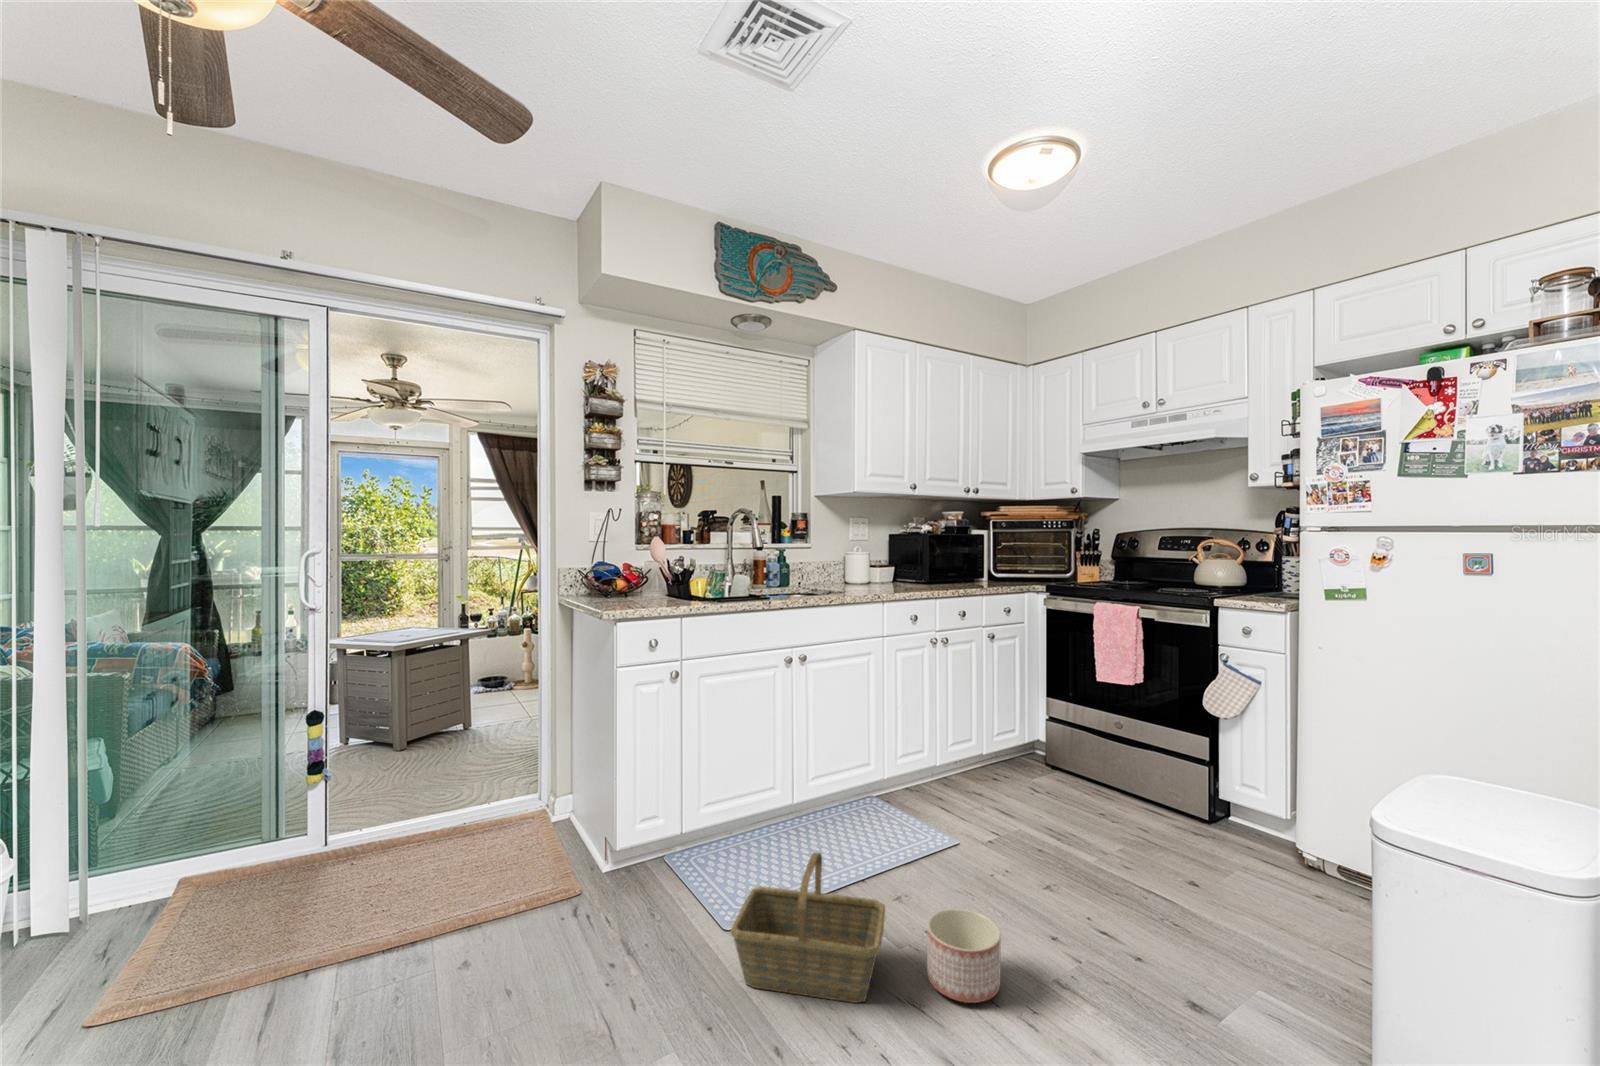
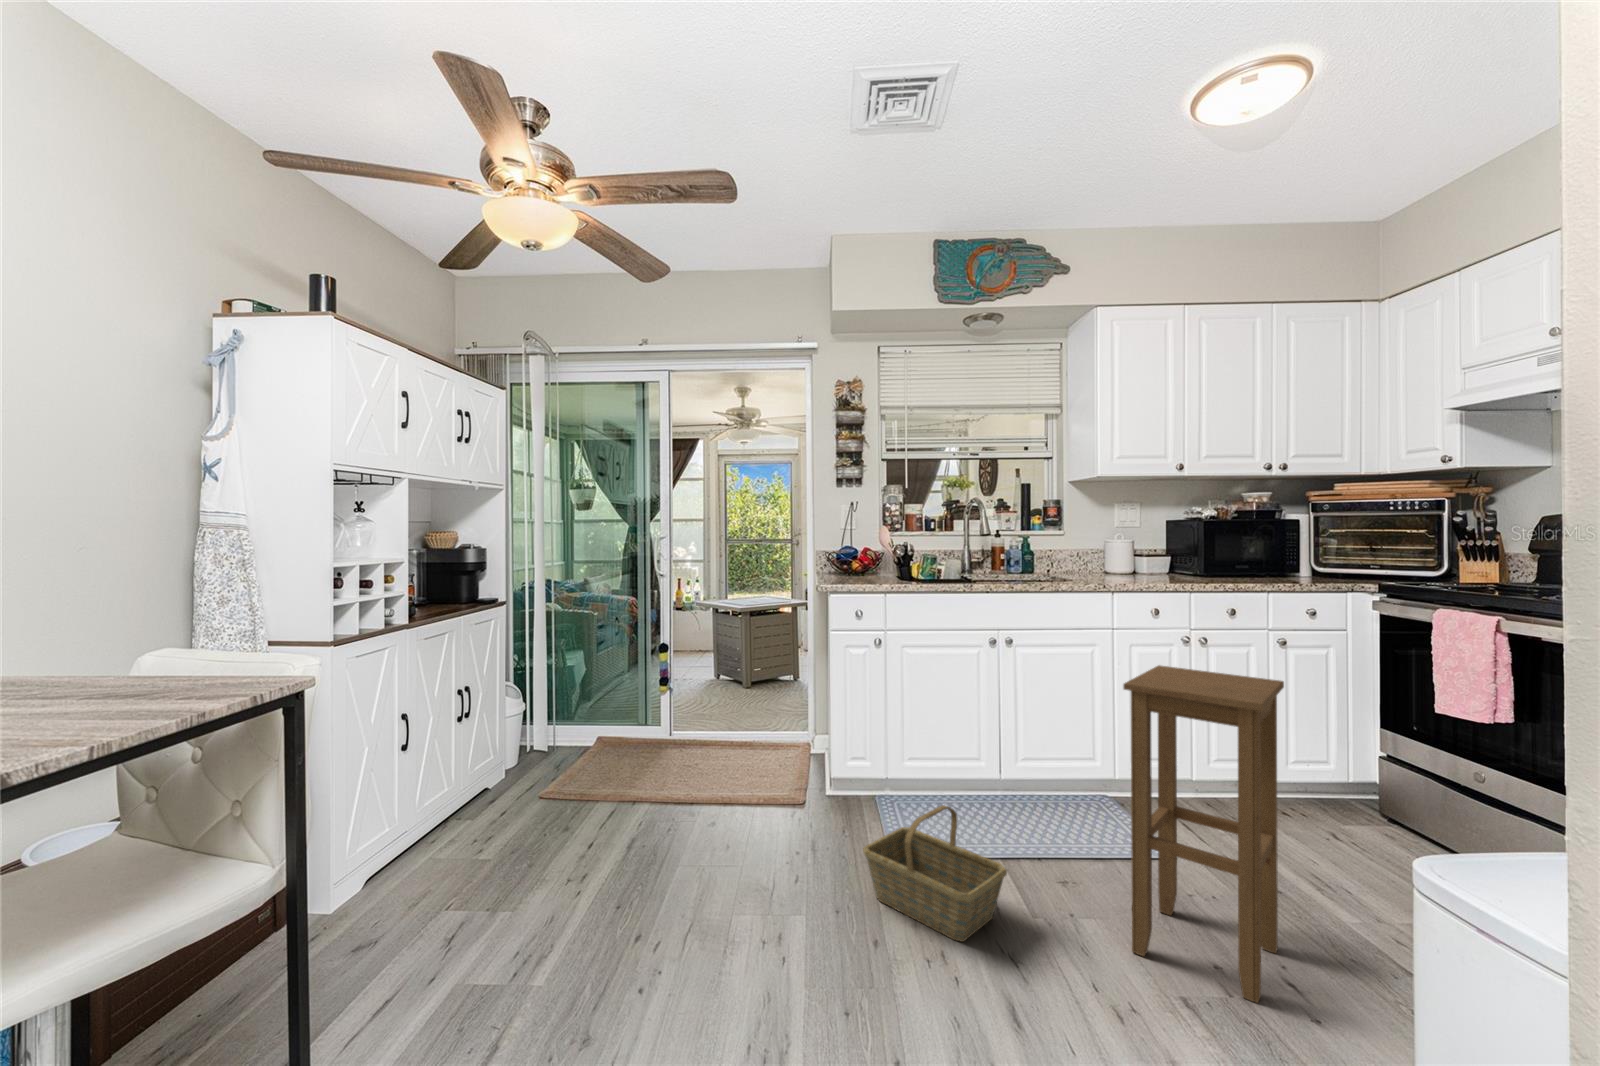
stool: none [981,670,1111,959] -> present [1123,665,1284,1003]
planter: present [927,908,1001,1003] -> none [1031,890,1107,982]

